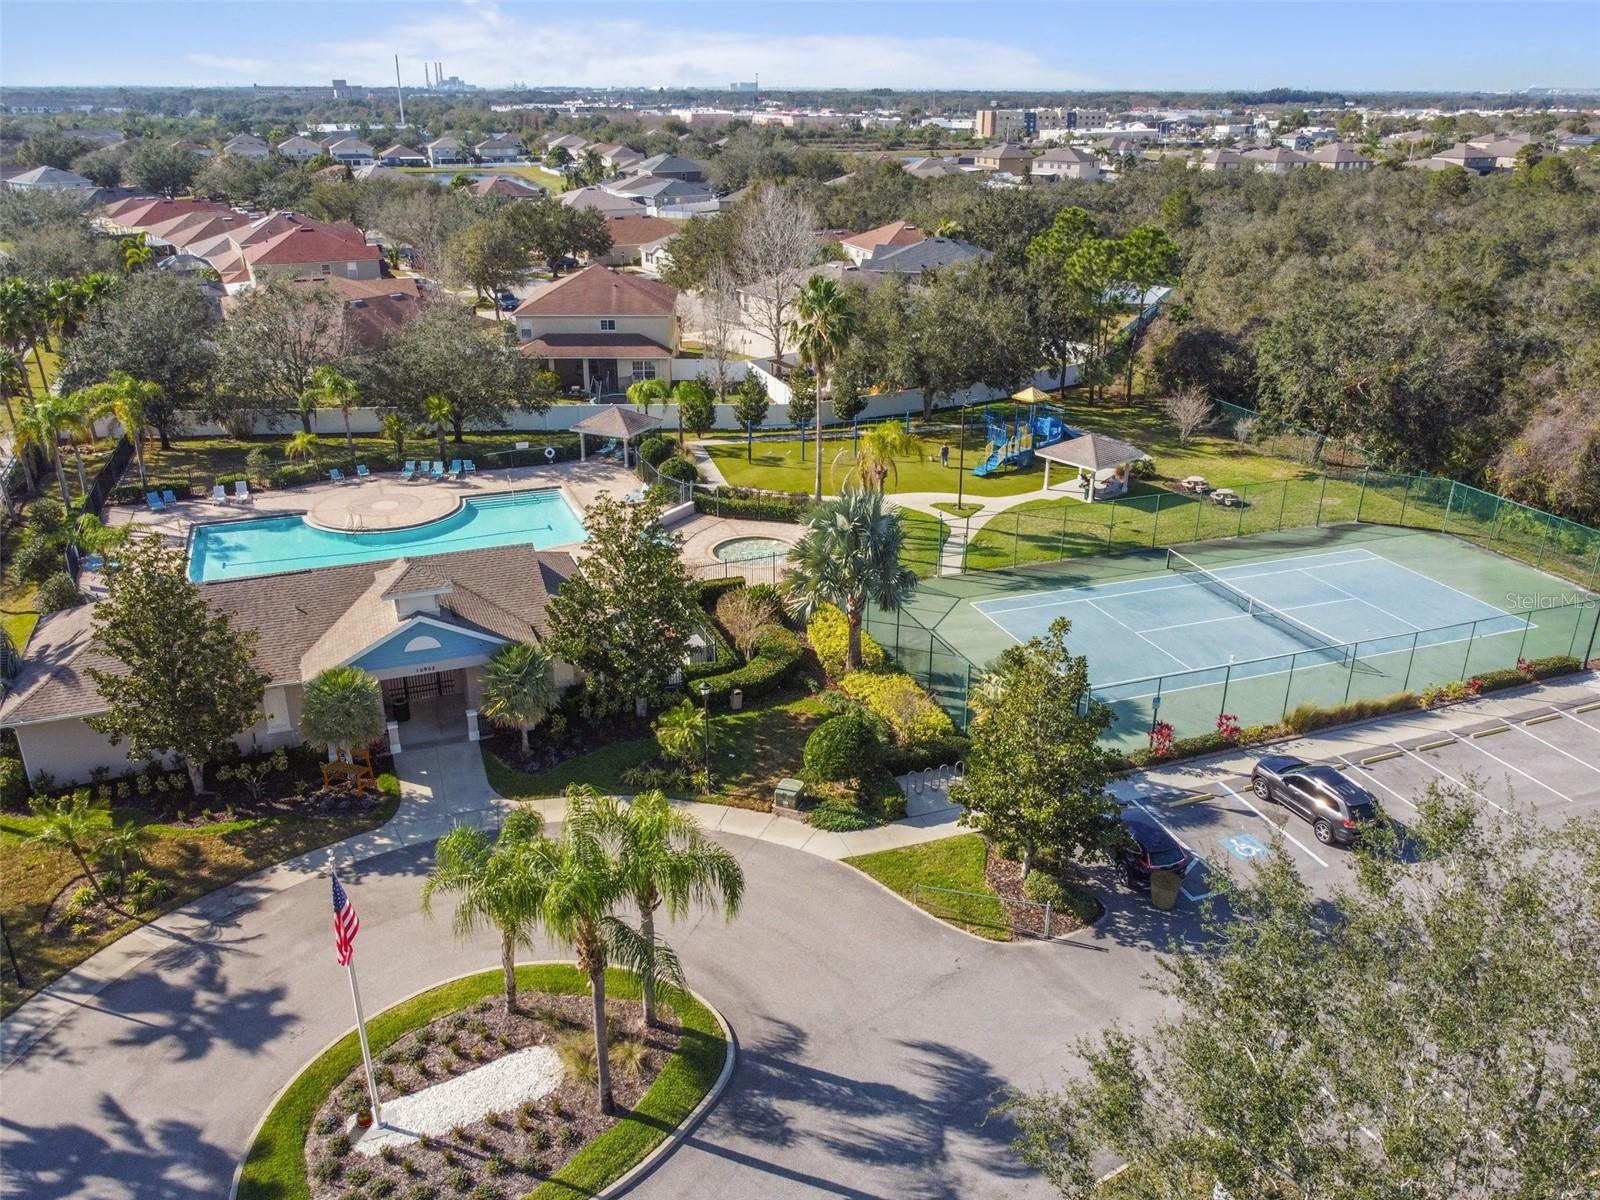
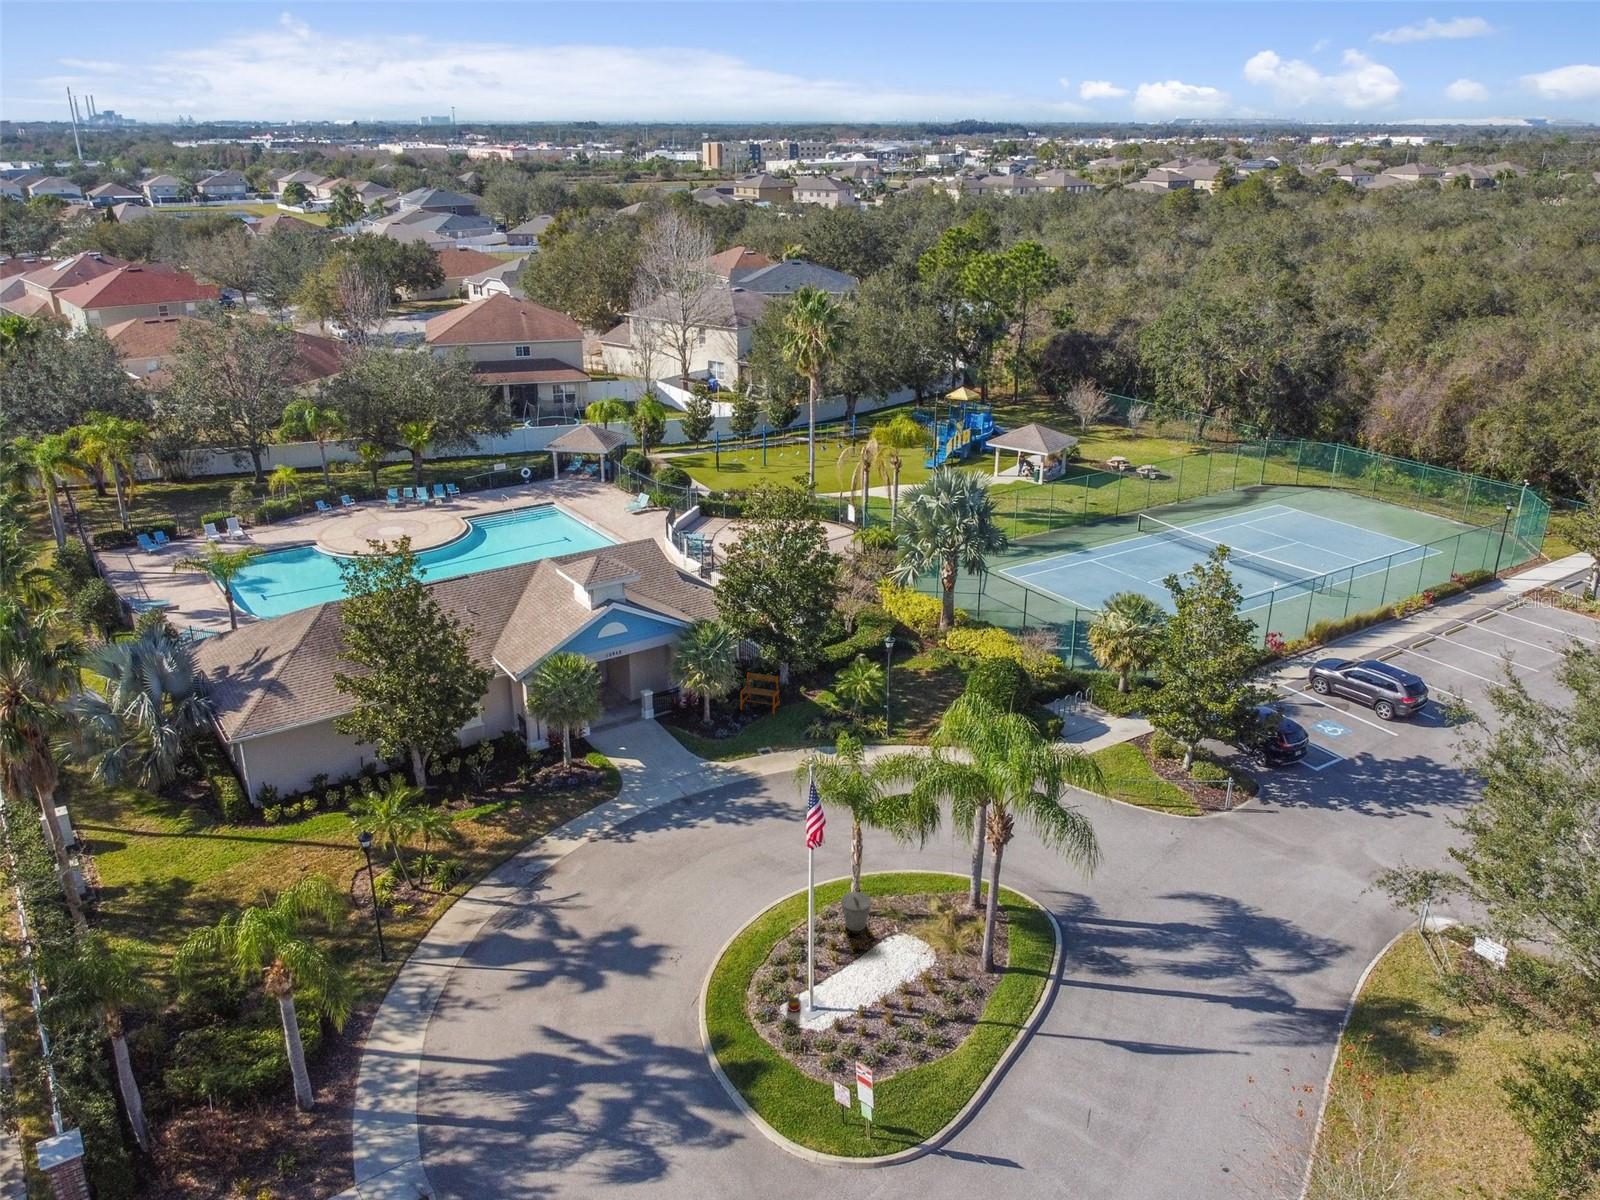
bench: present [324,748,375,796] -> present [740,672,780,714]
trash can: present [1150,871,1182,909] -> present [841,892,872,931]

